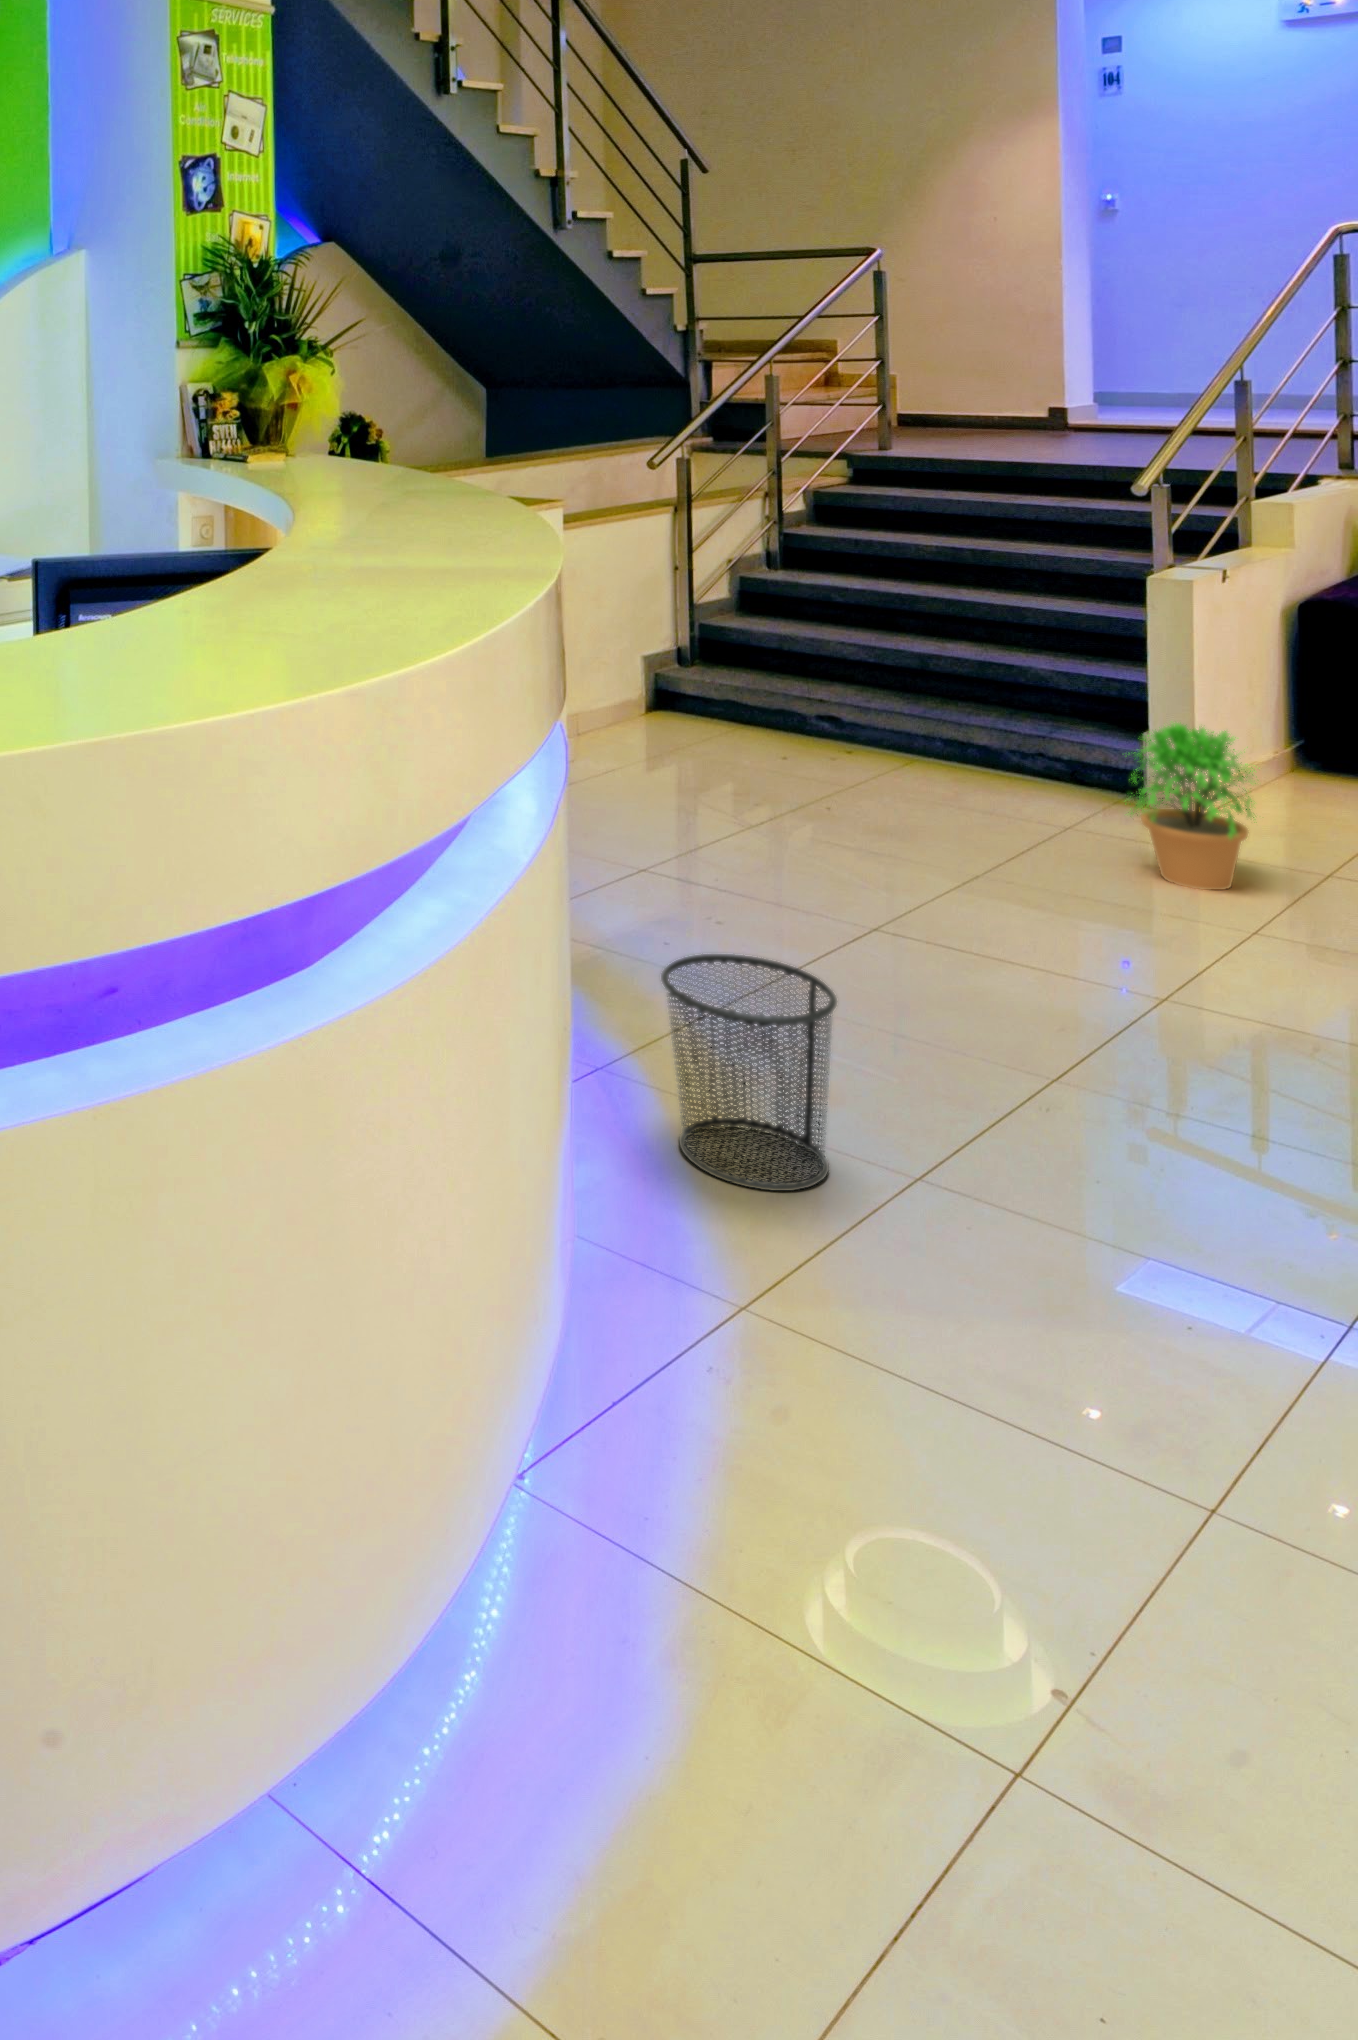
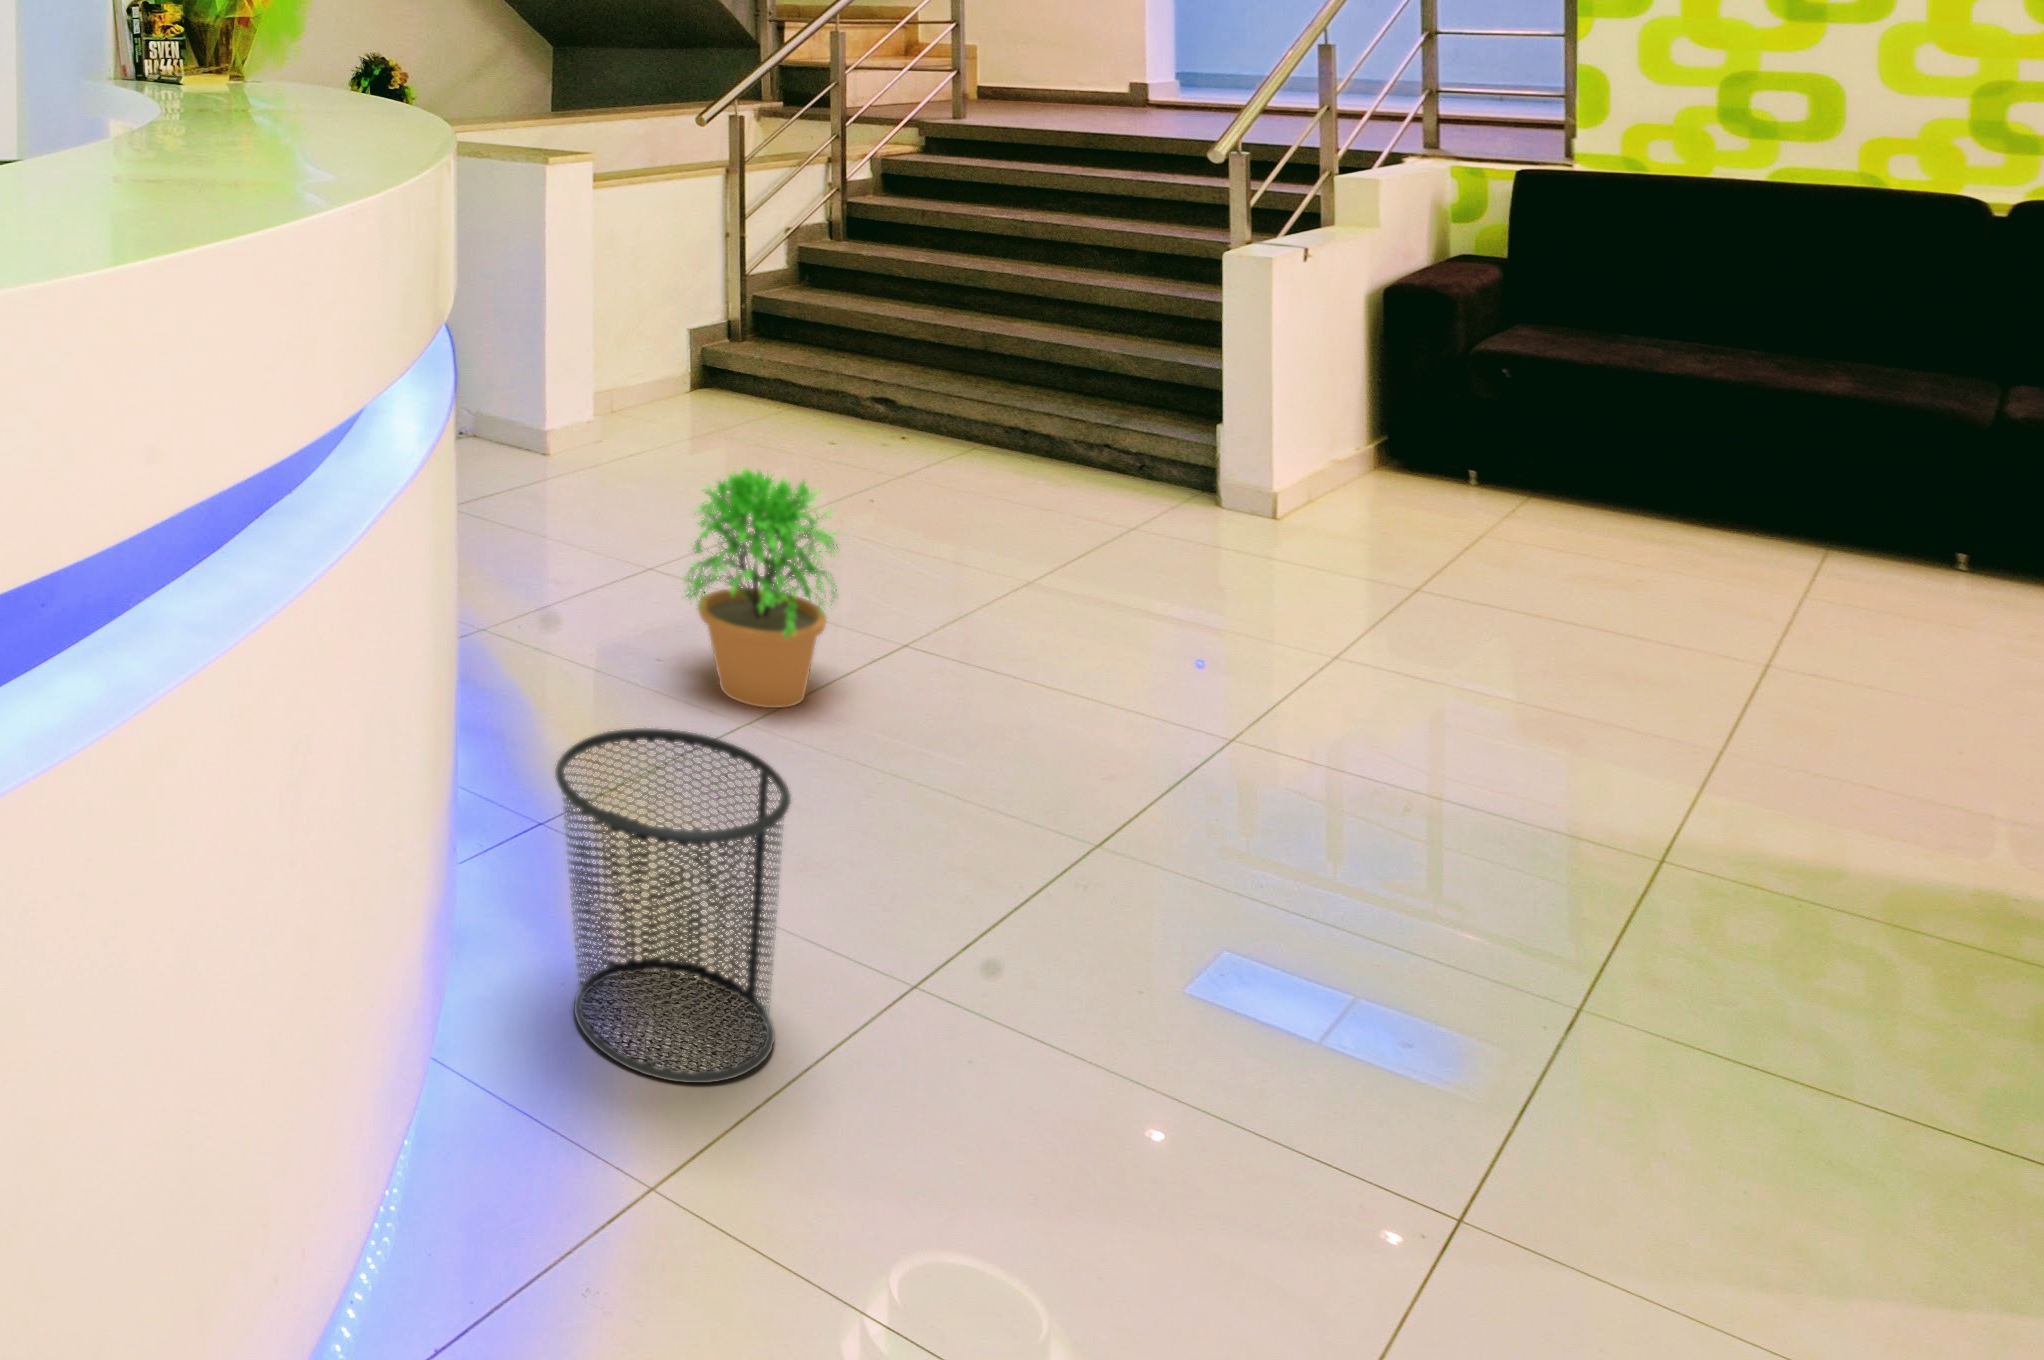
potted plant: present [1125,723,1256,890] -> present [685,468,840,708]

